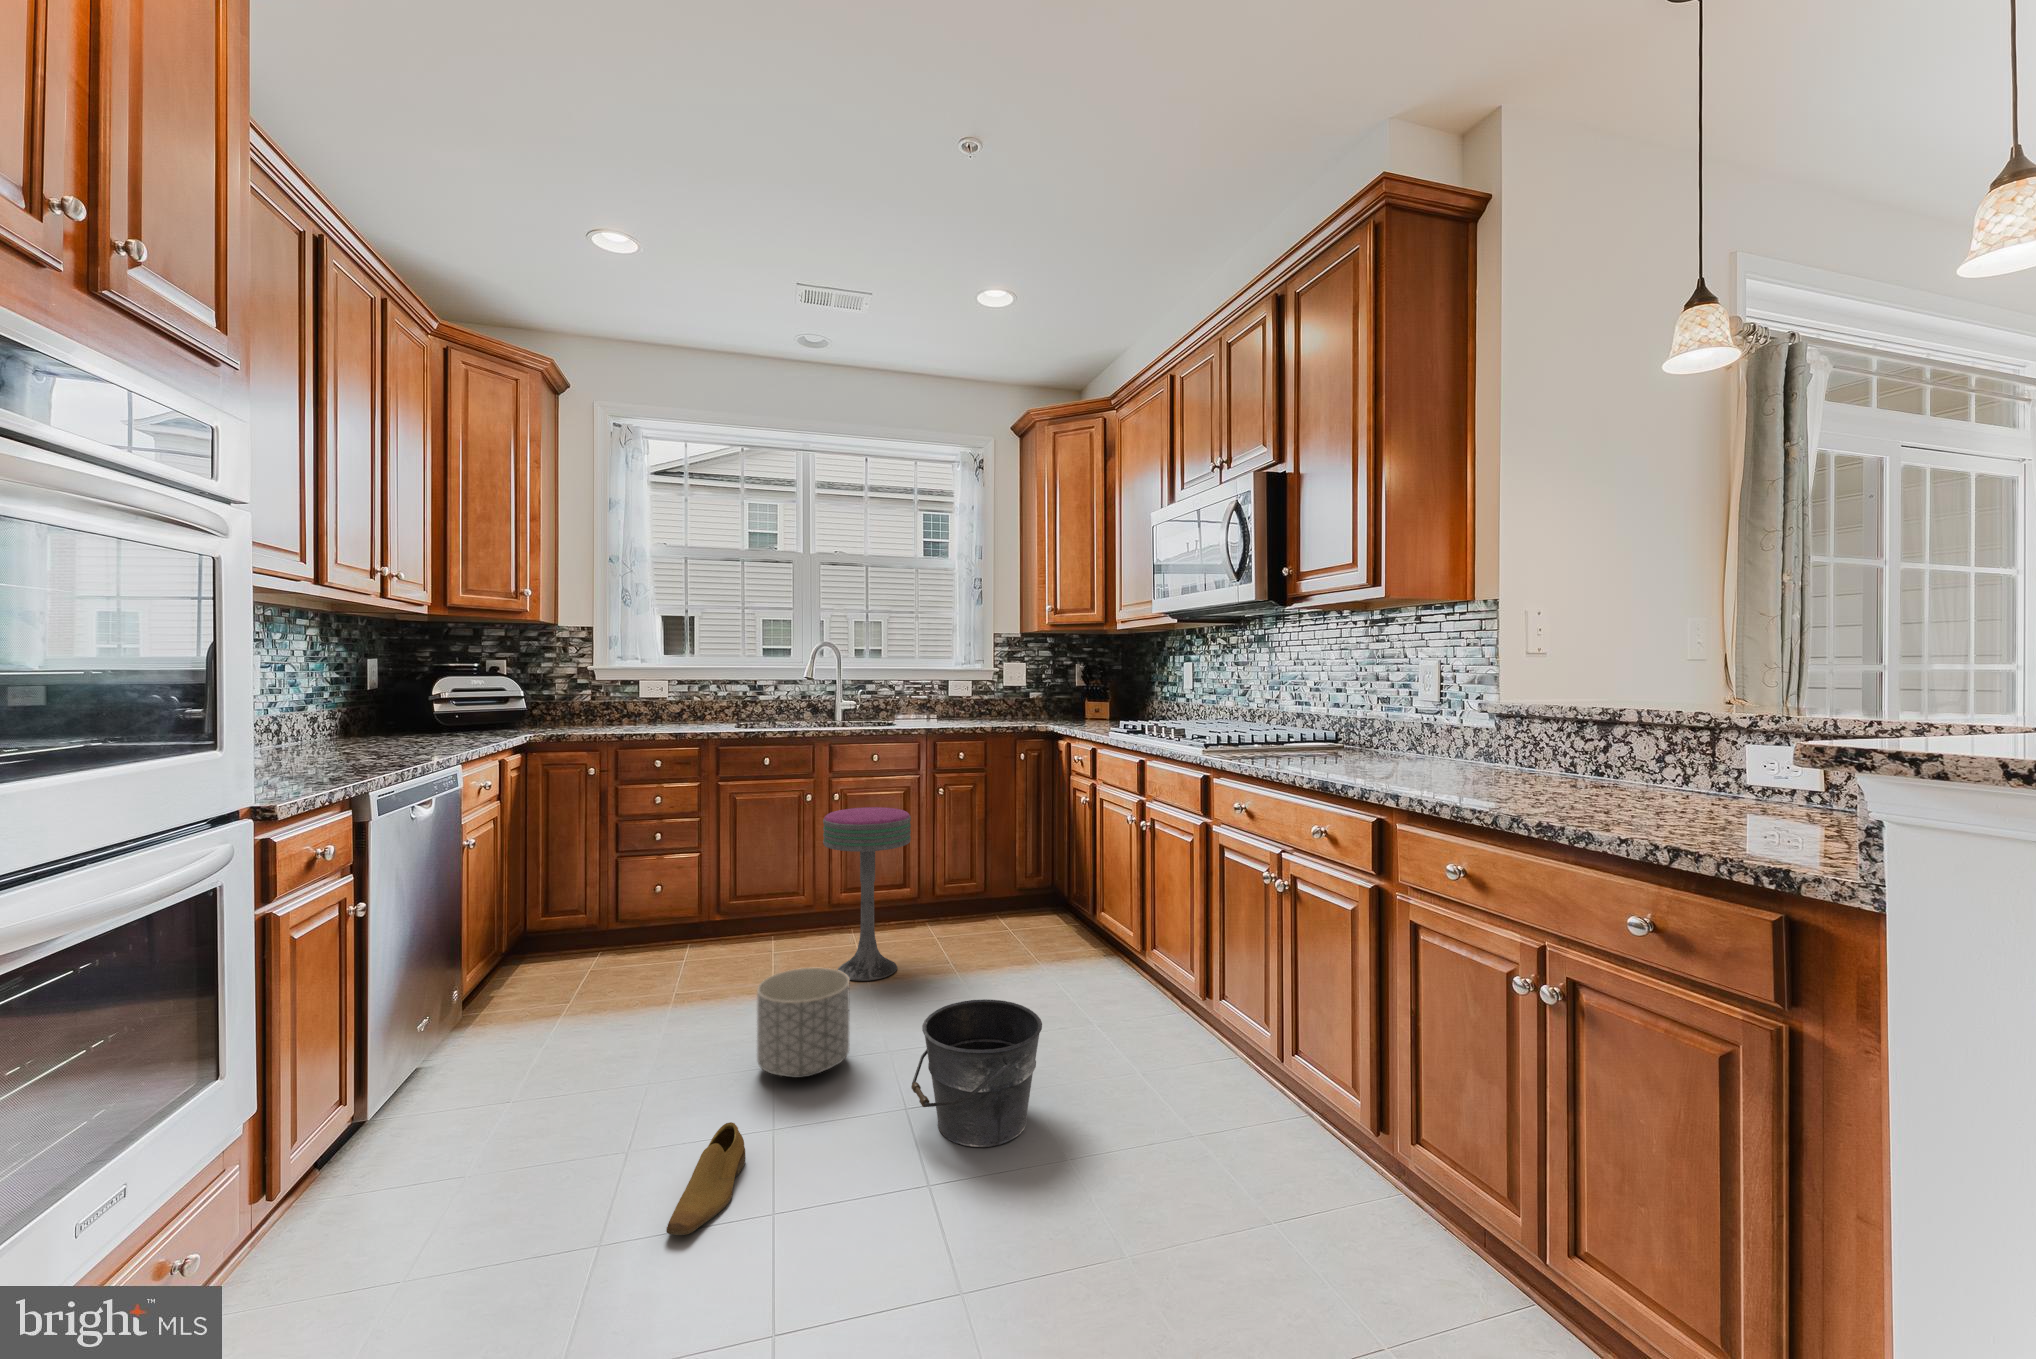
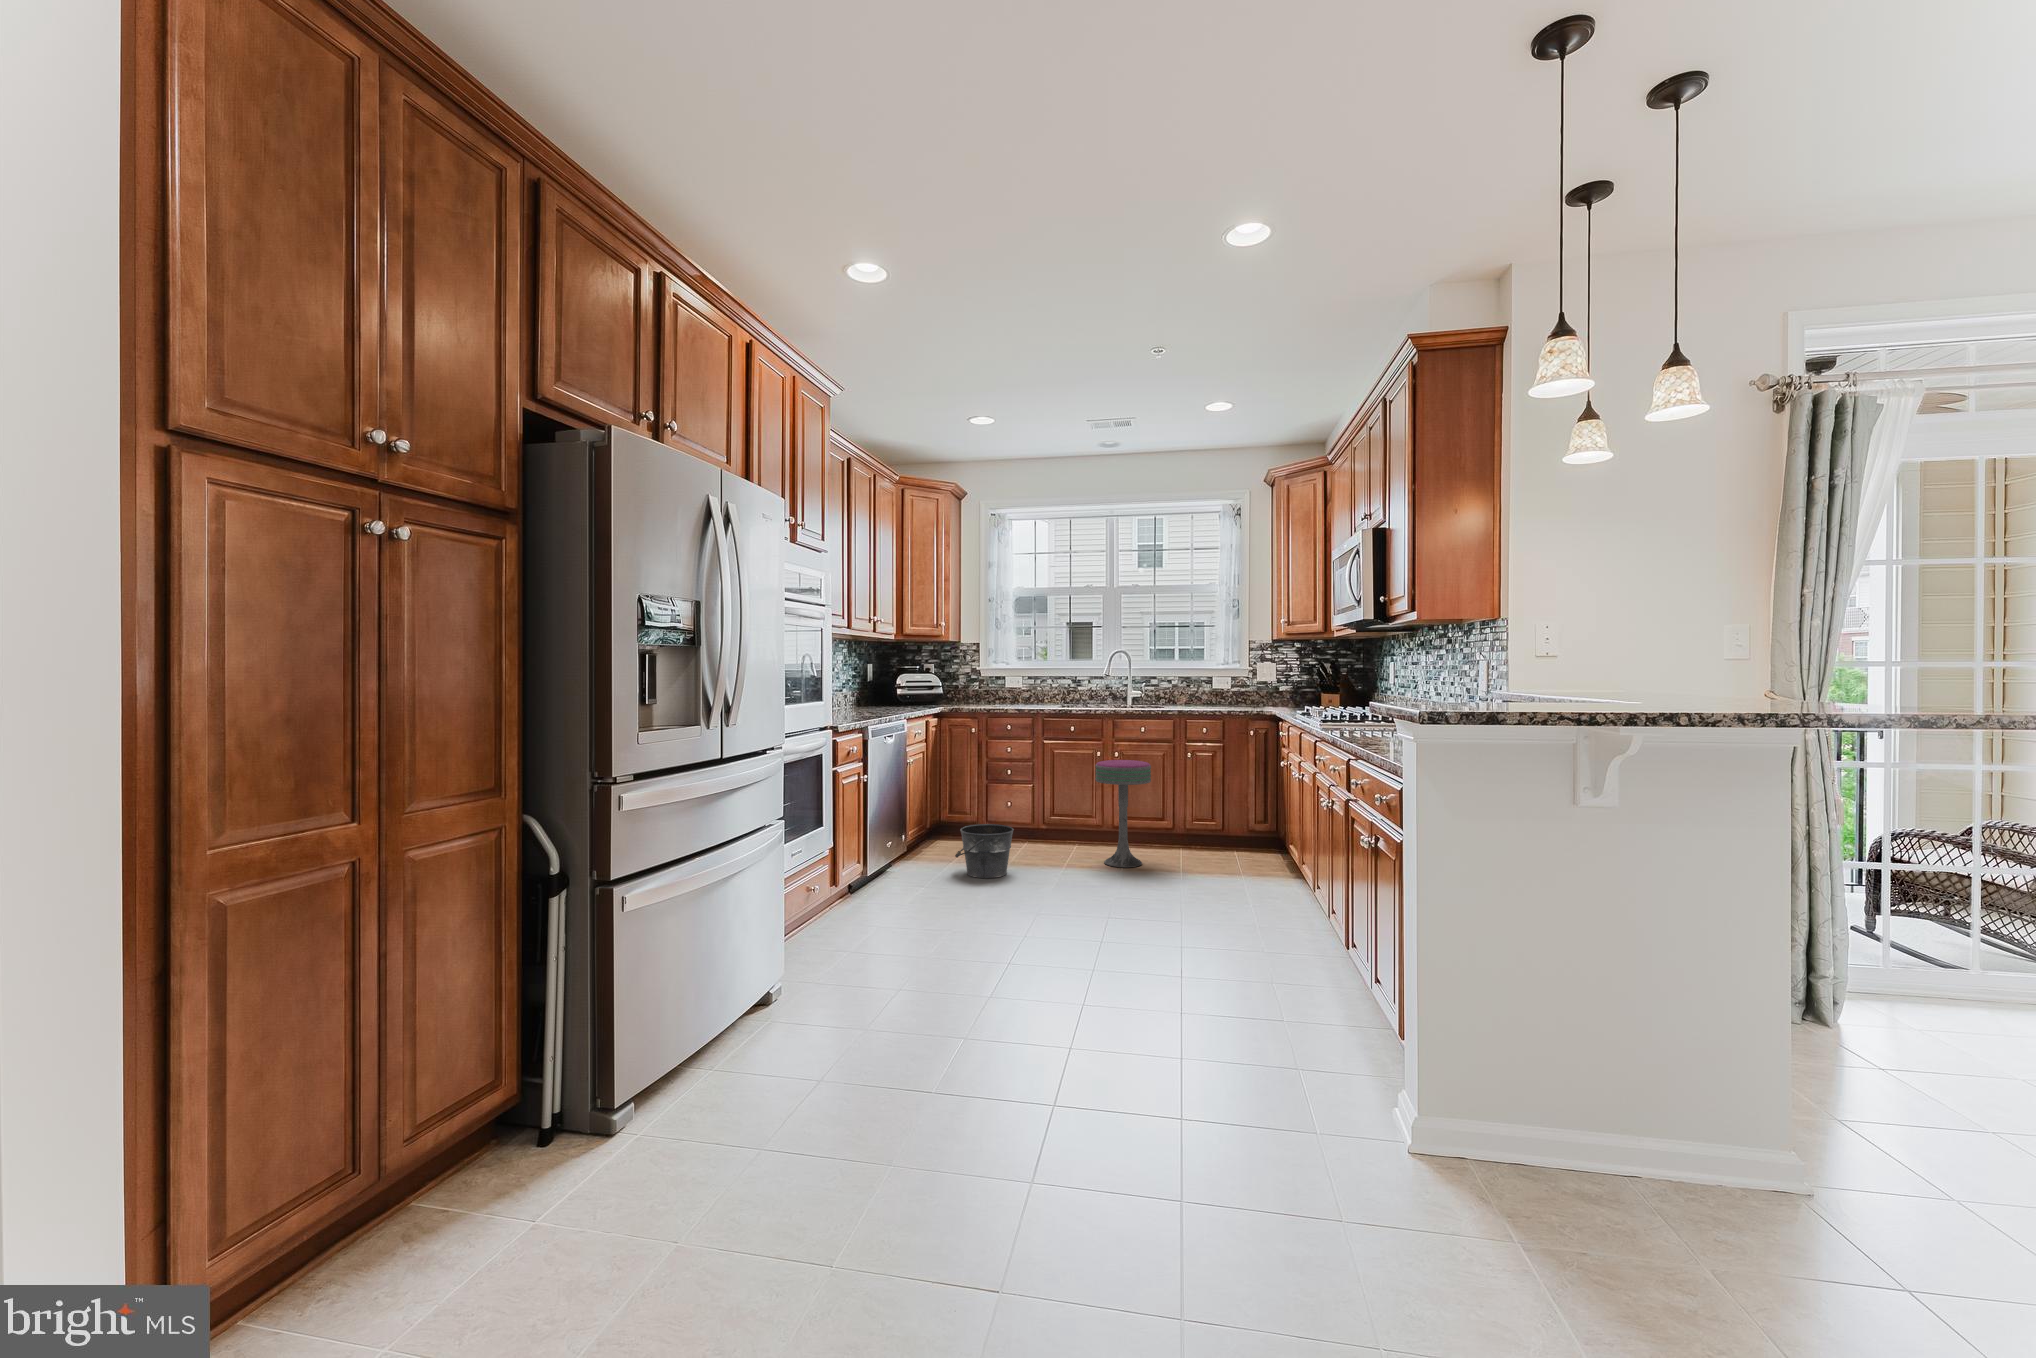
planter: present [757,968,849,1078] -> none [1038,841,1088,895]
bucket: present [911,999,1042,1147] -> present [955,824,1014,878]
shoe: present [666,1122,746,1235] -> none [979,894,1020,925]

